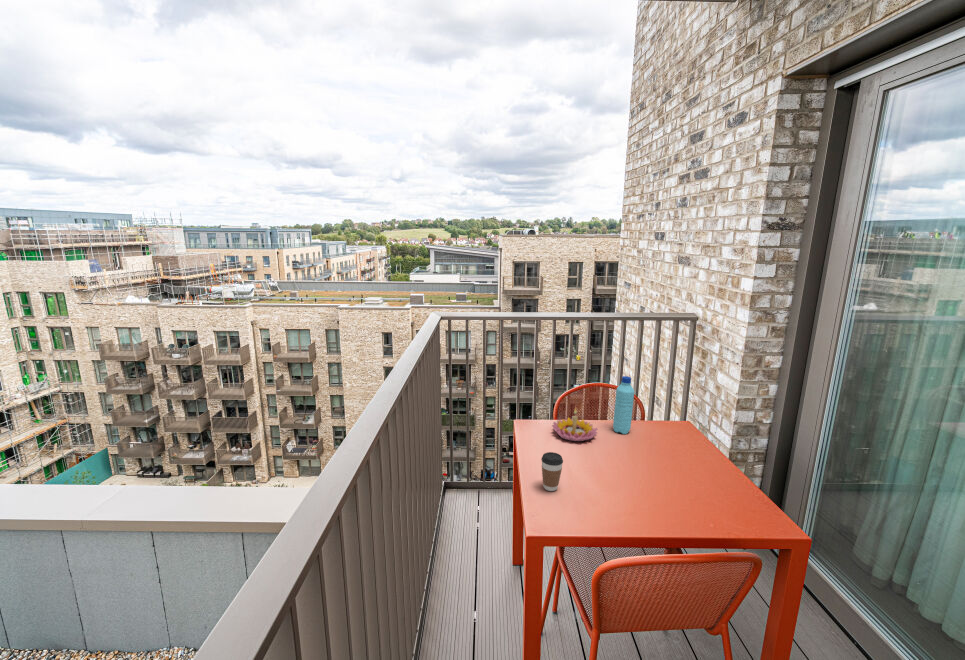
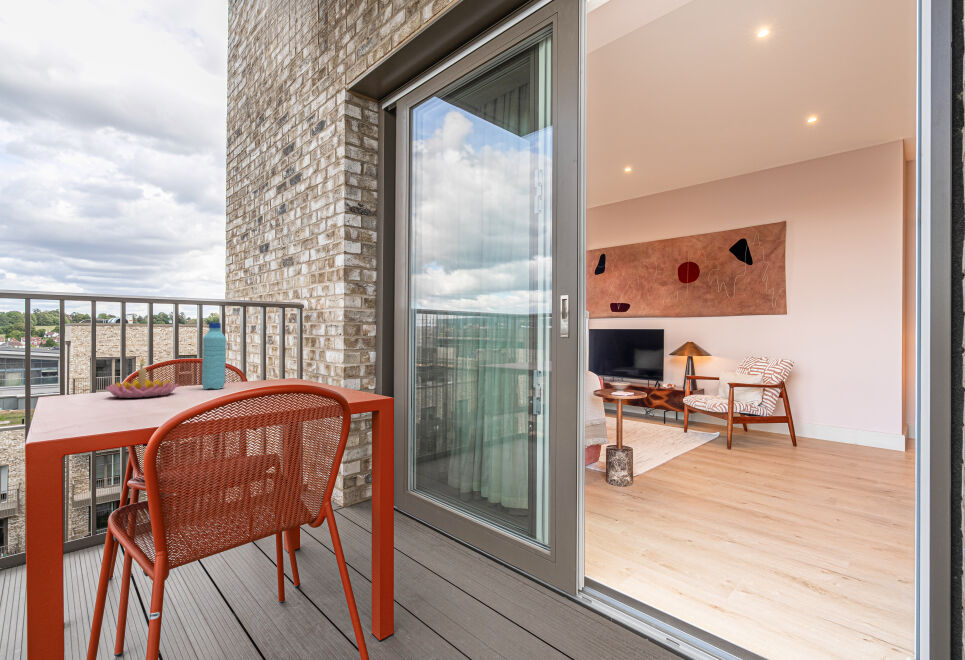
coffee cup: present [541,452,563,491] -> none [65,371,105,422]

